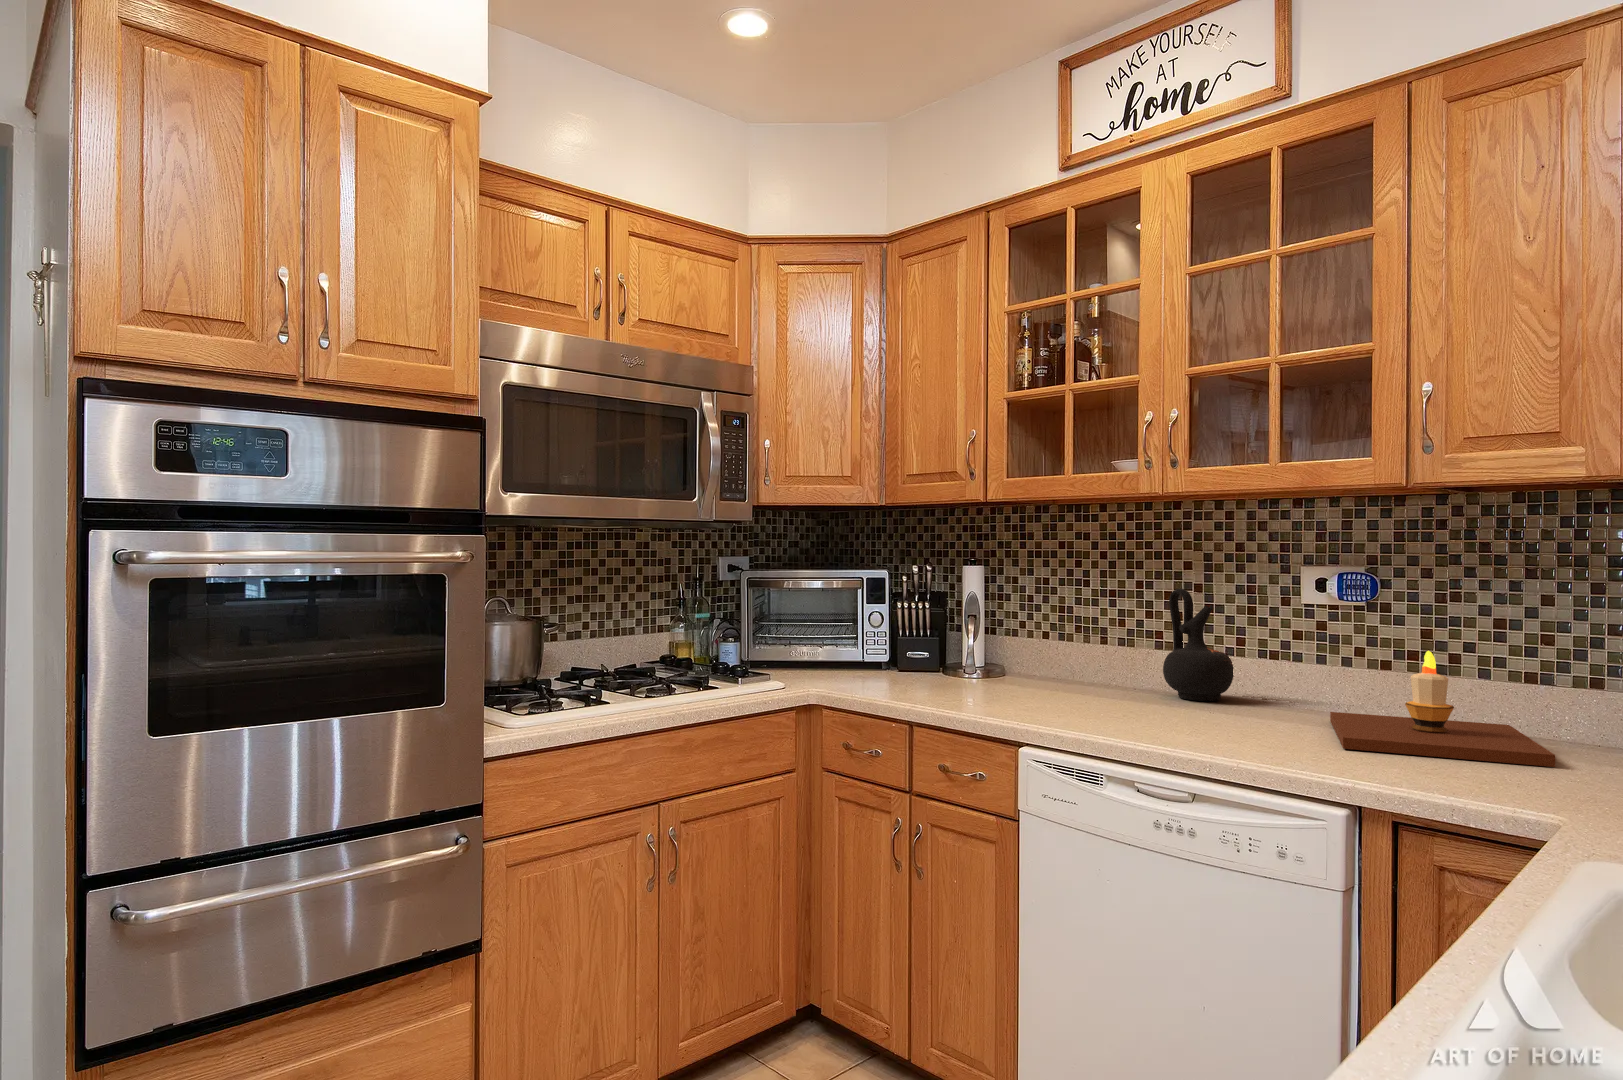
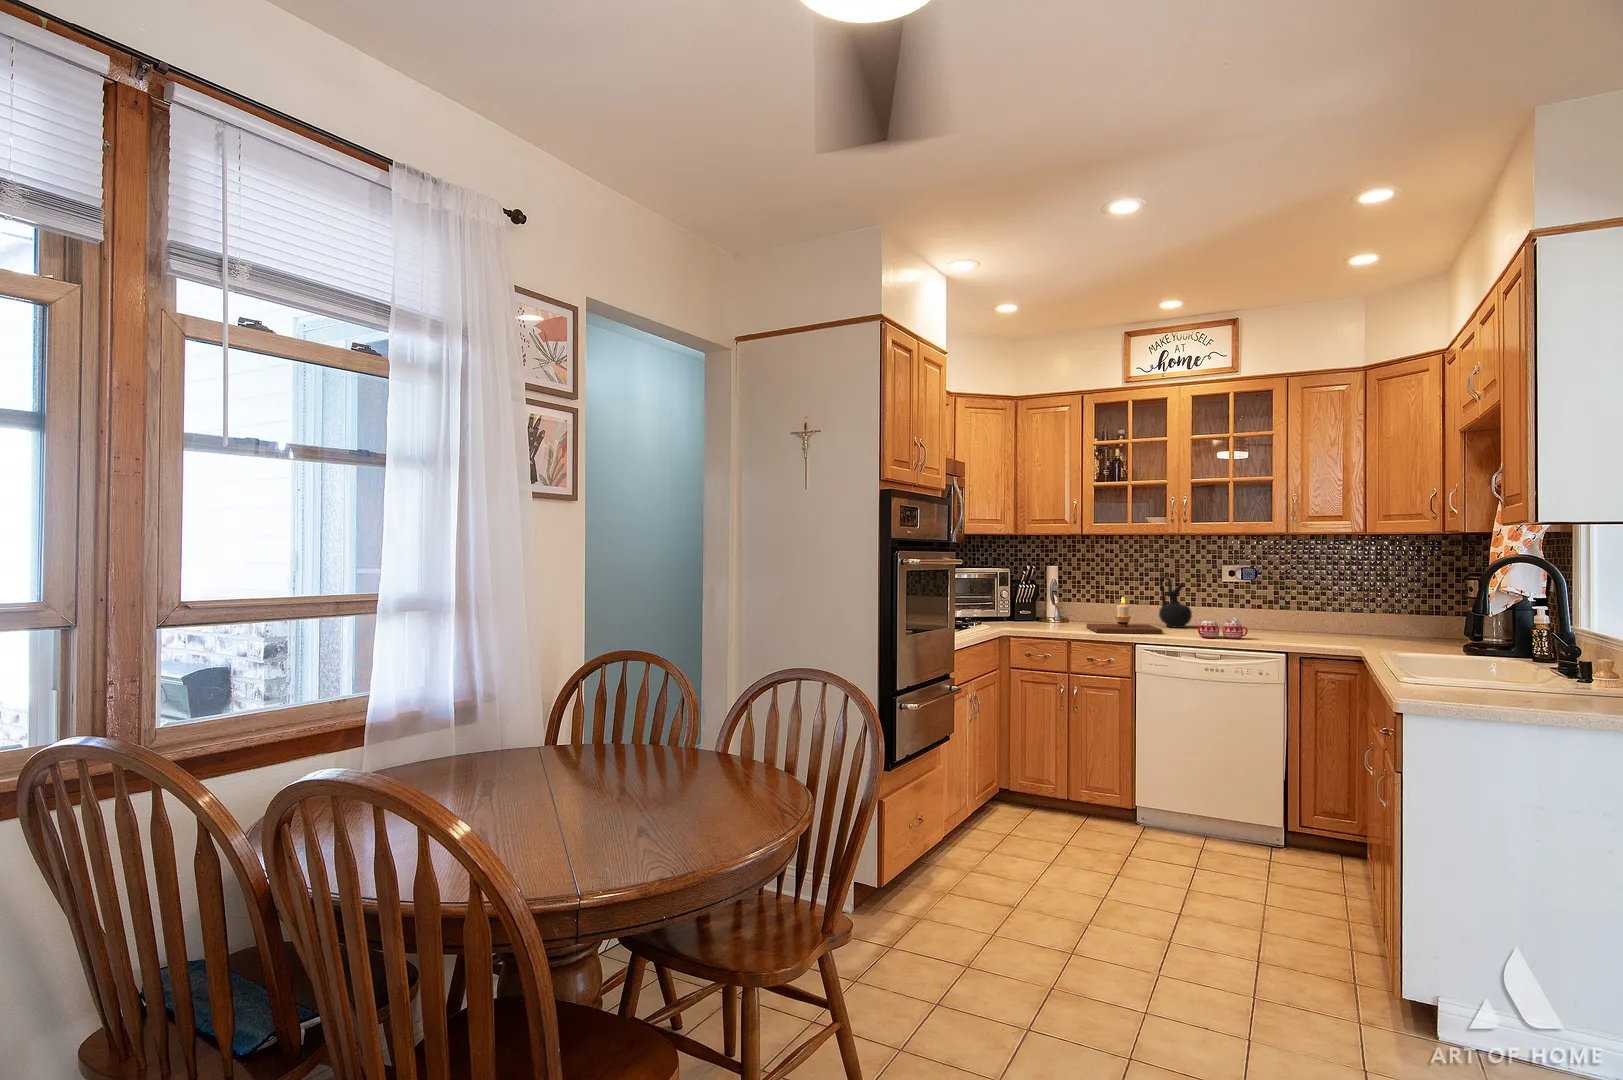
candle: present [1330,651,1555,767] -> present [1087,597,1162,634]
mug: none [1148,687,1270,750] -> present [1197,616,1248,639]

